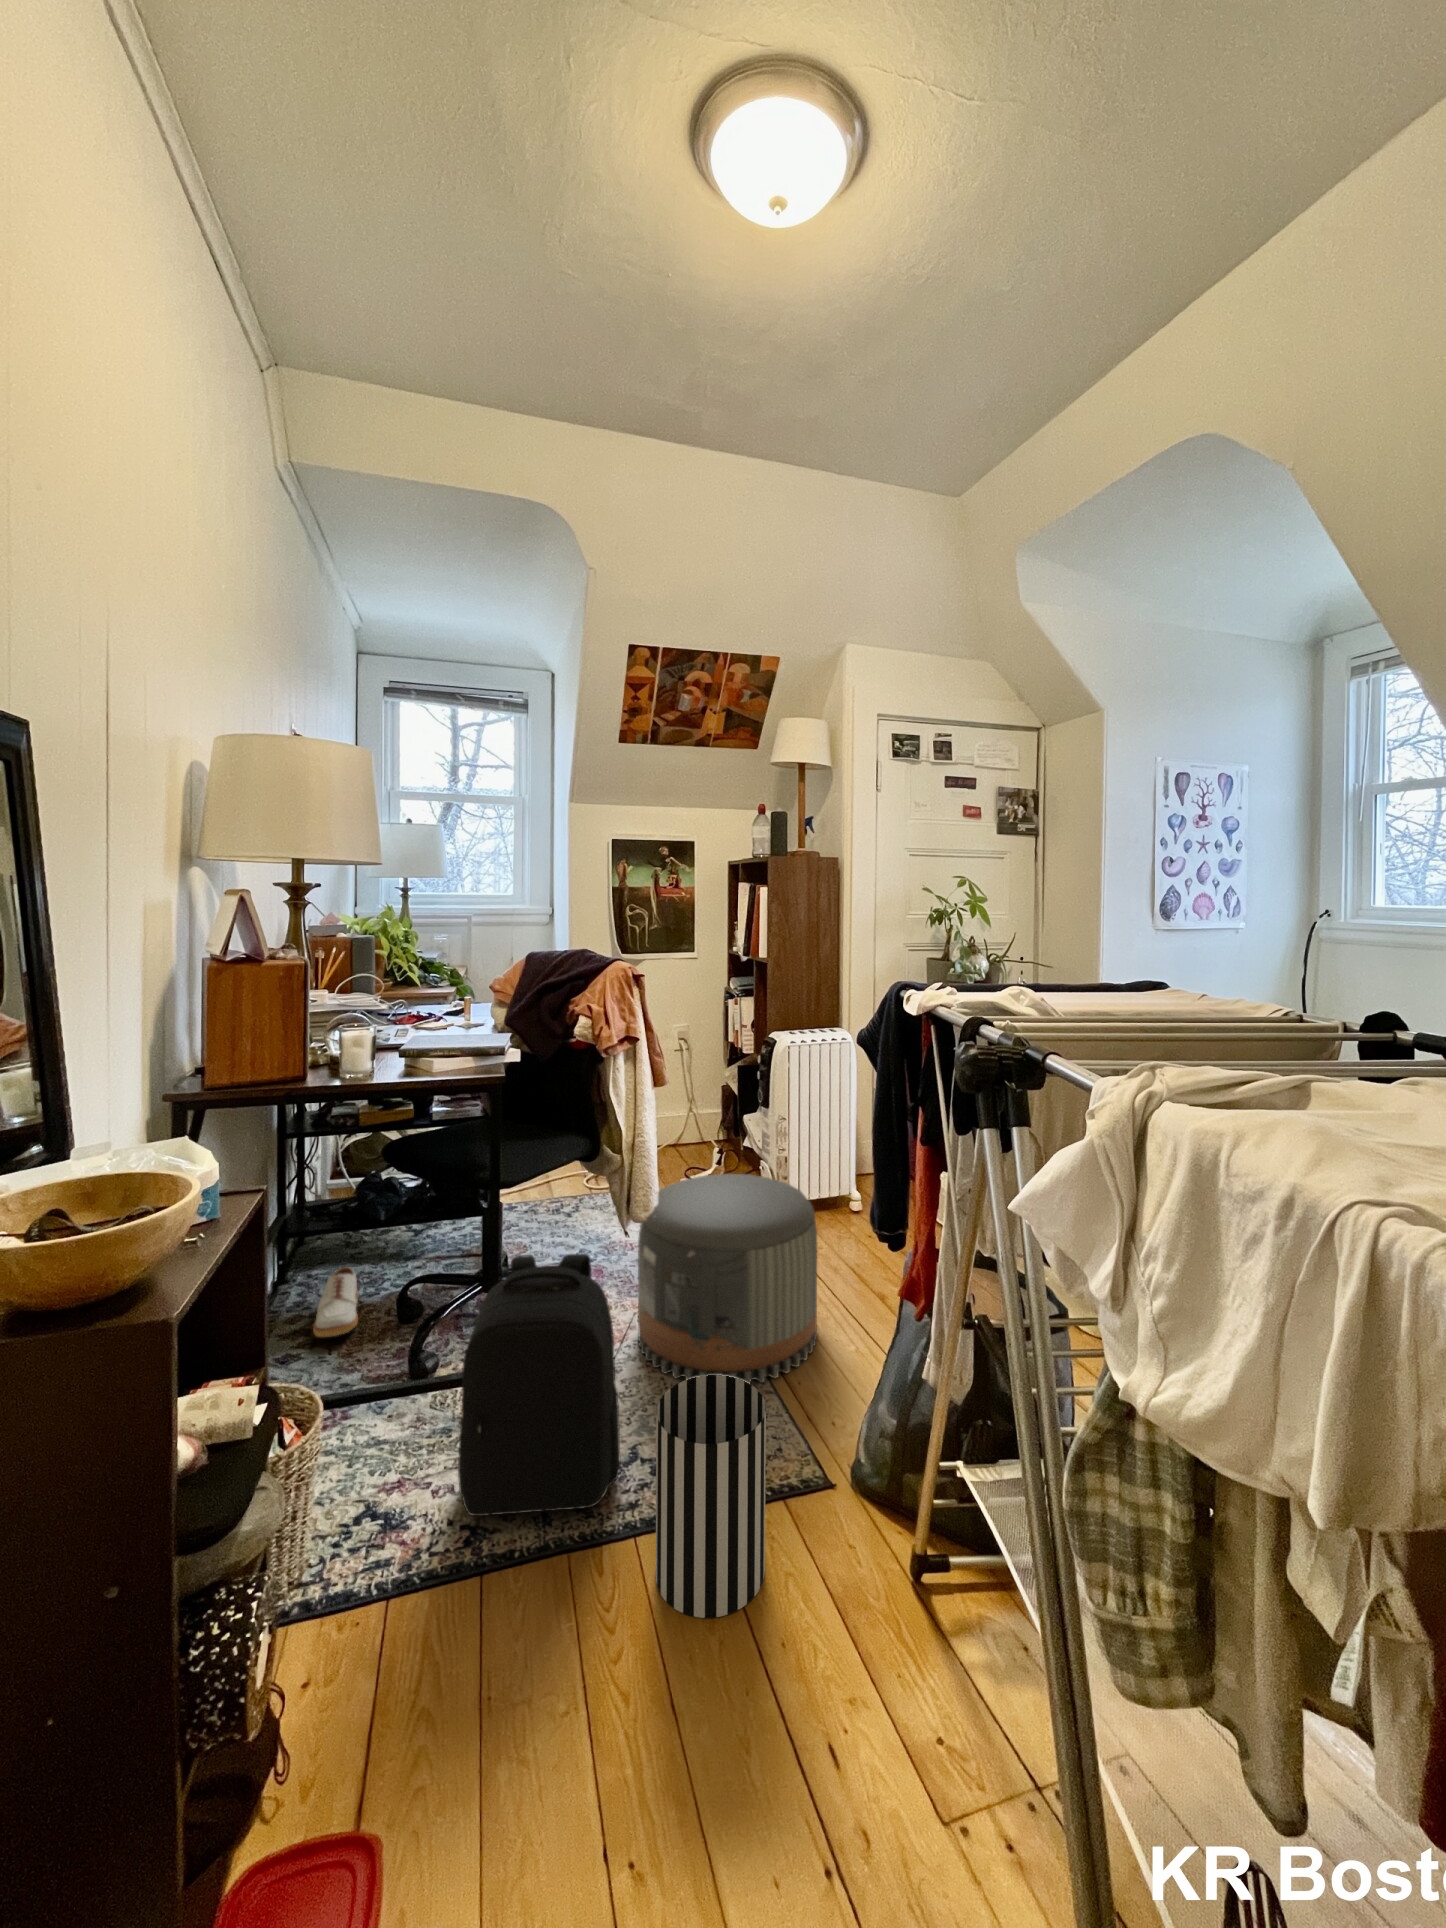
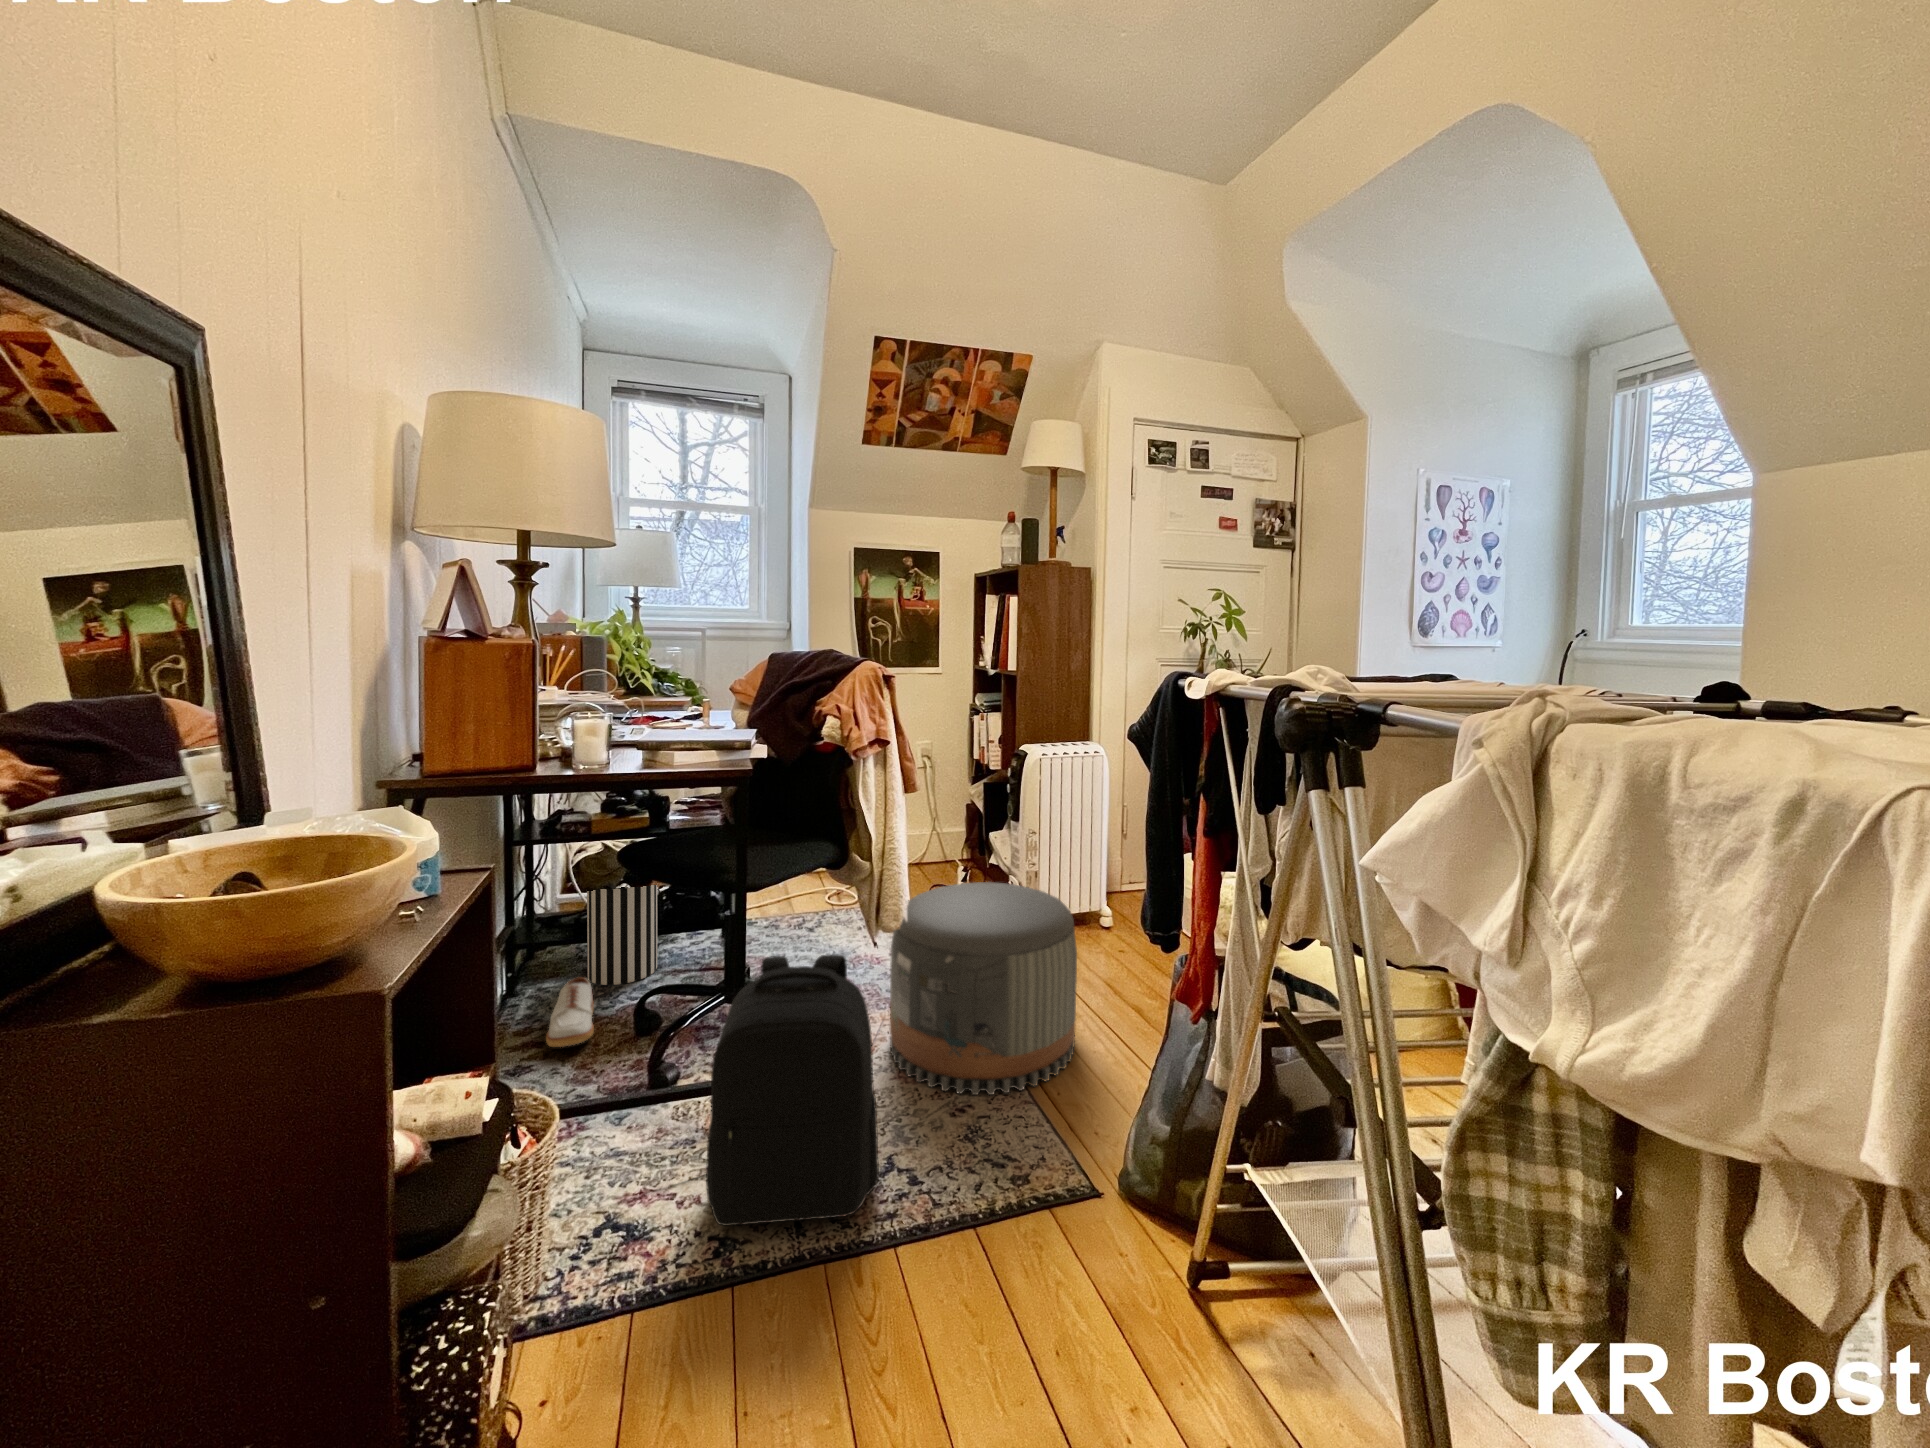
wastebasket: present [656,1375,766,1618] -> present [587,885,657,985]

